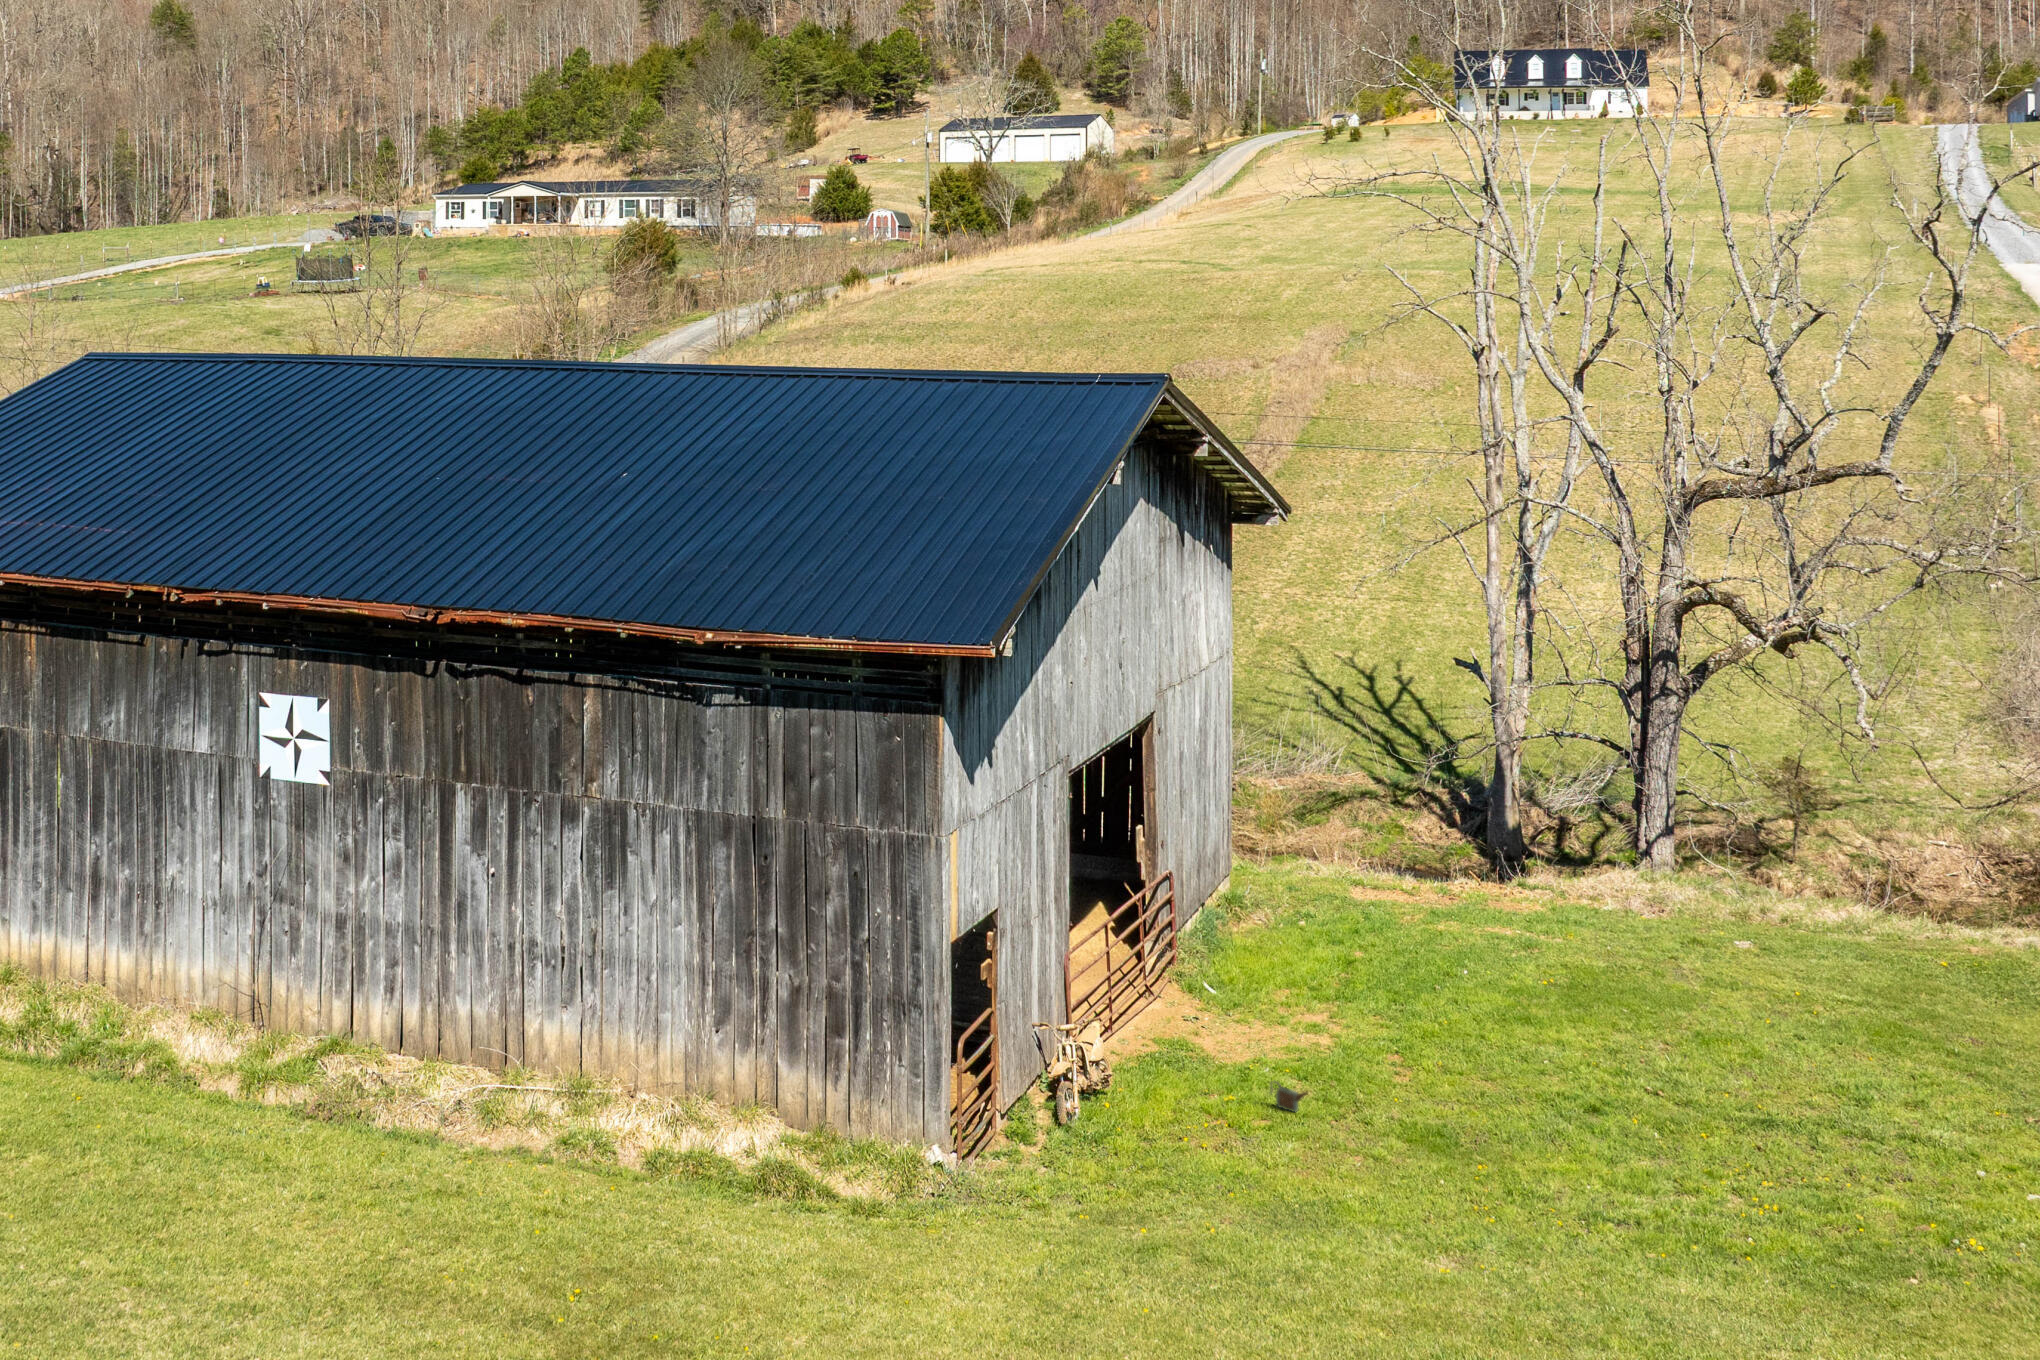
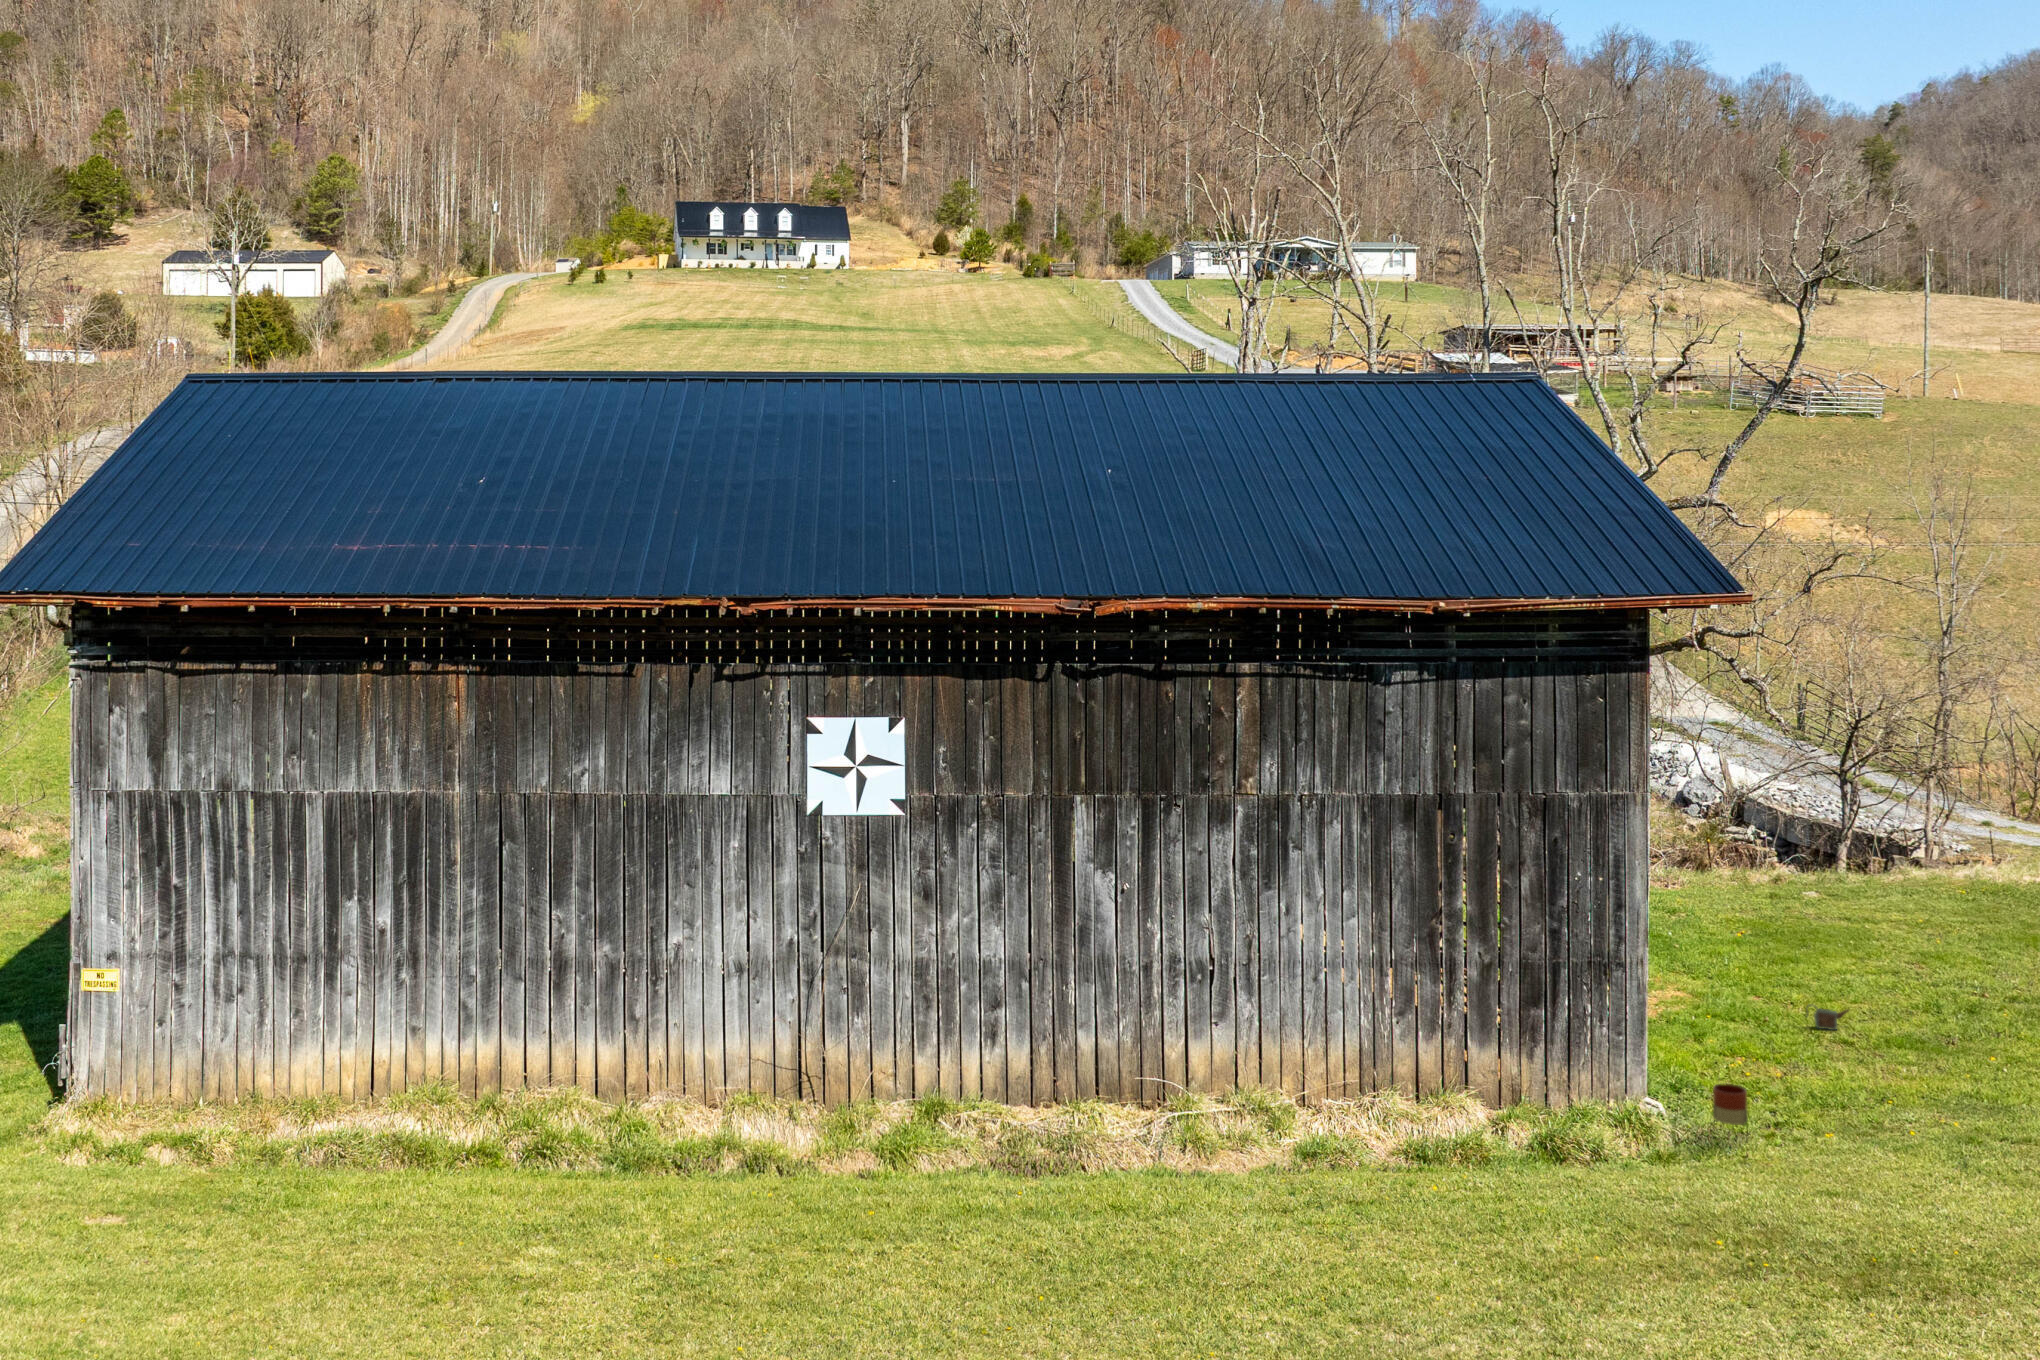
planter: none [969,1138,1003,1202] -> present [1713,1084,1748,1136]

